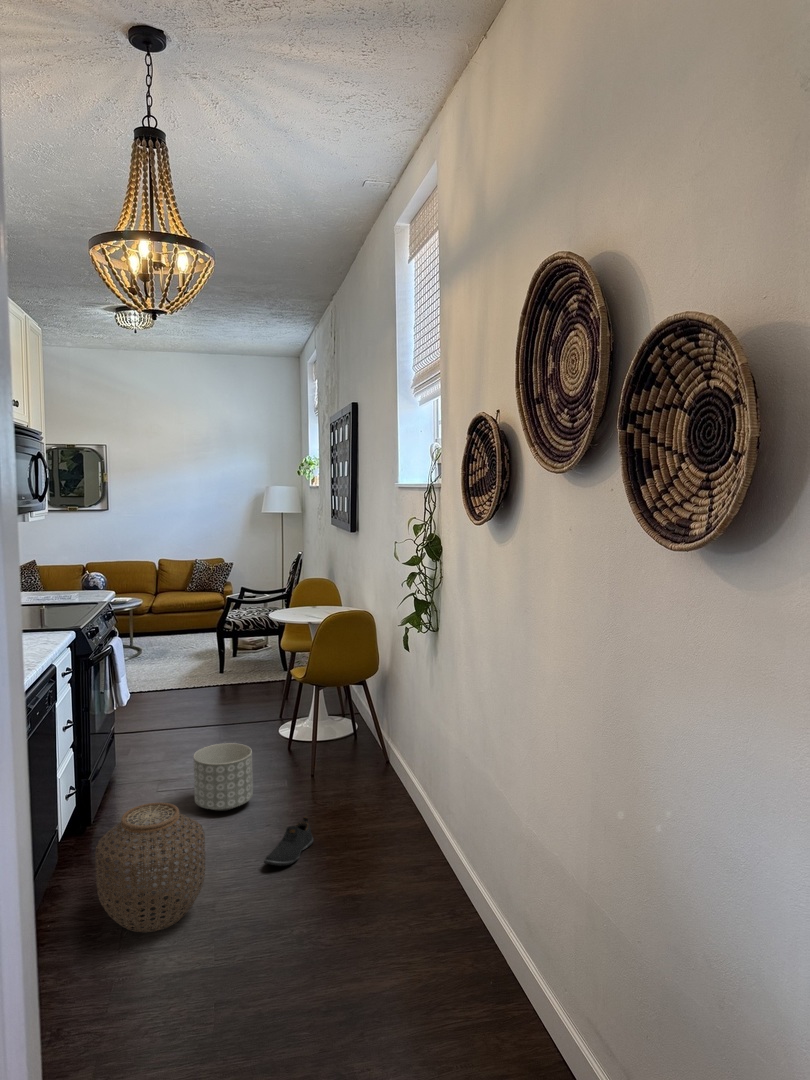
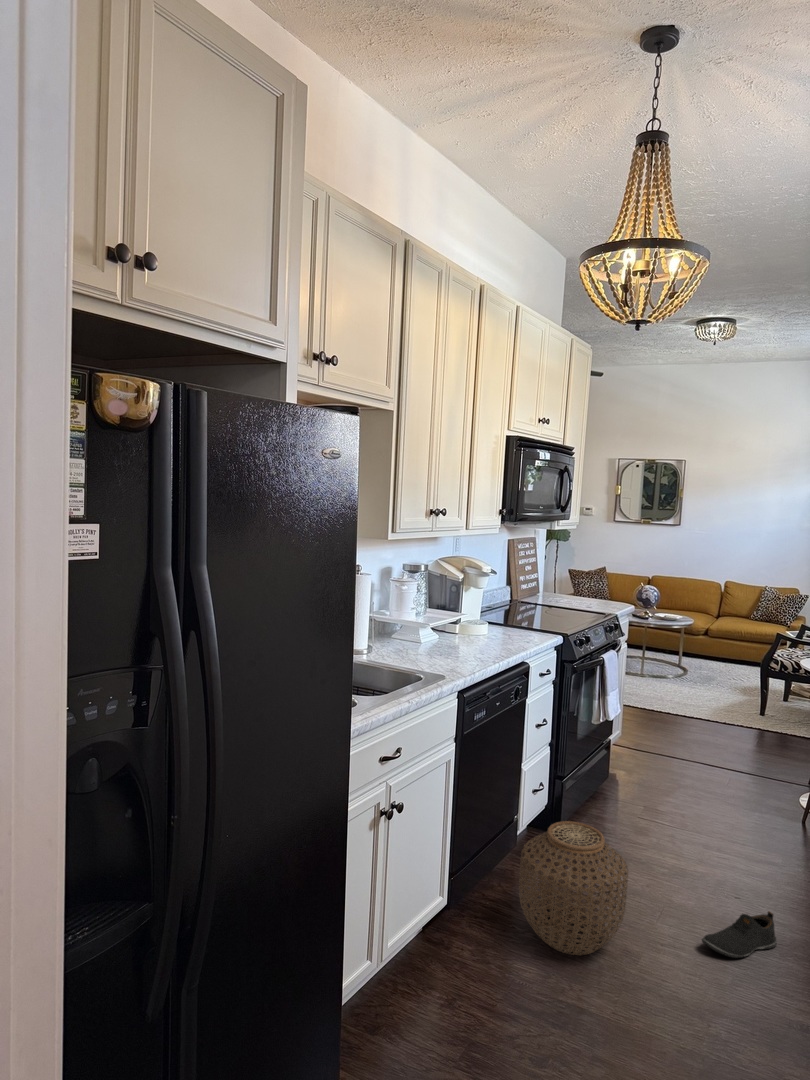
planter: present [193,743,253,811] -> none [660,789,731,866]

